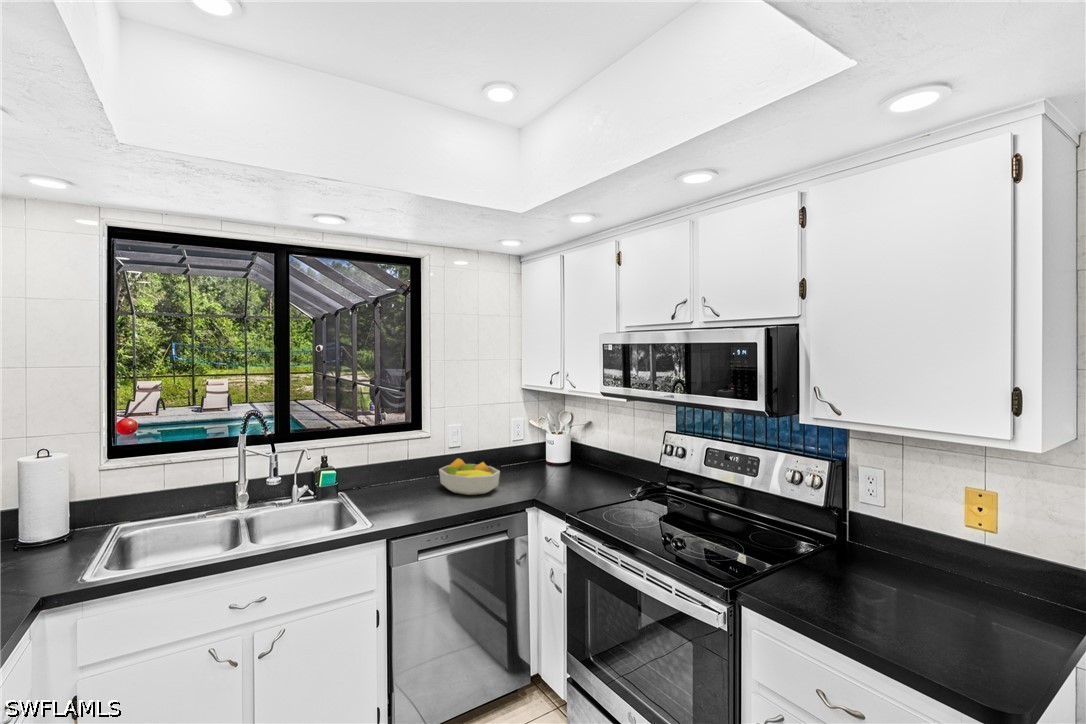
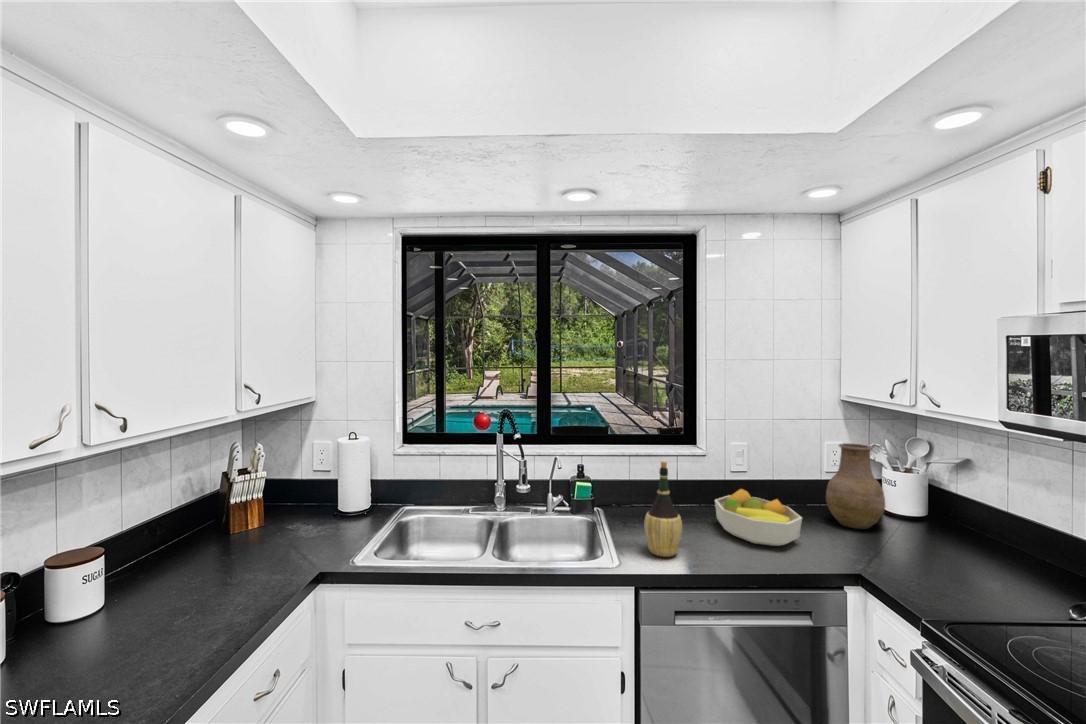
vase: none [513,418,548,476] -> present [826,443,885,529]
wine bottle: none [391,441,420,514] -> present [644,462,682,557]

